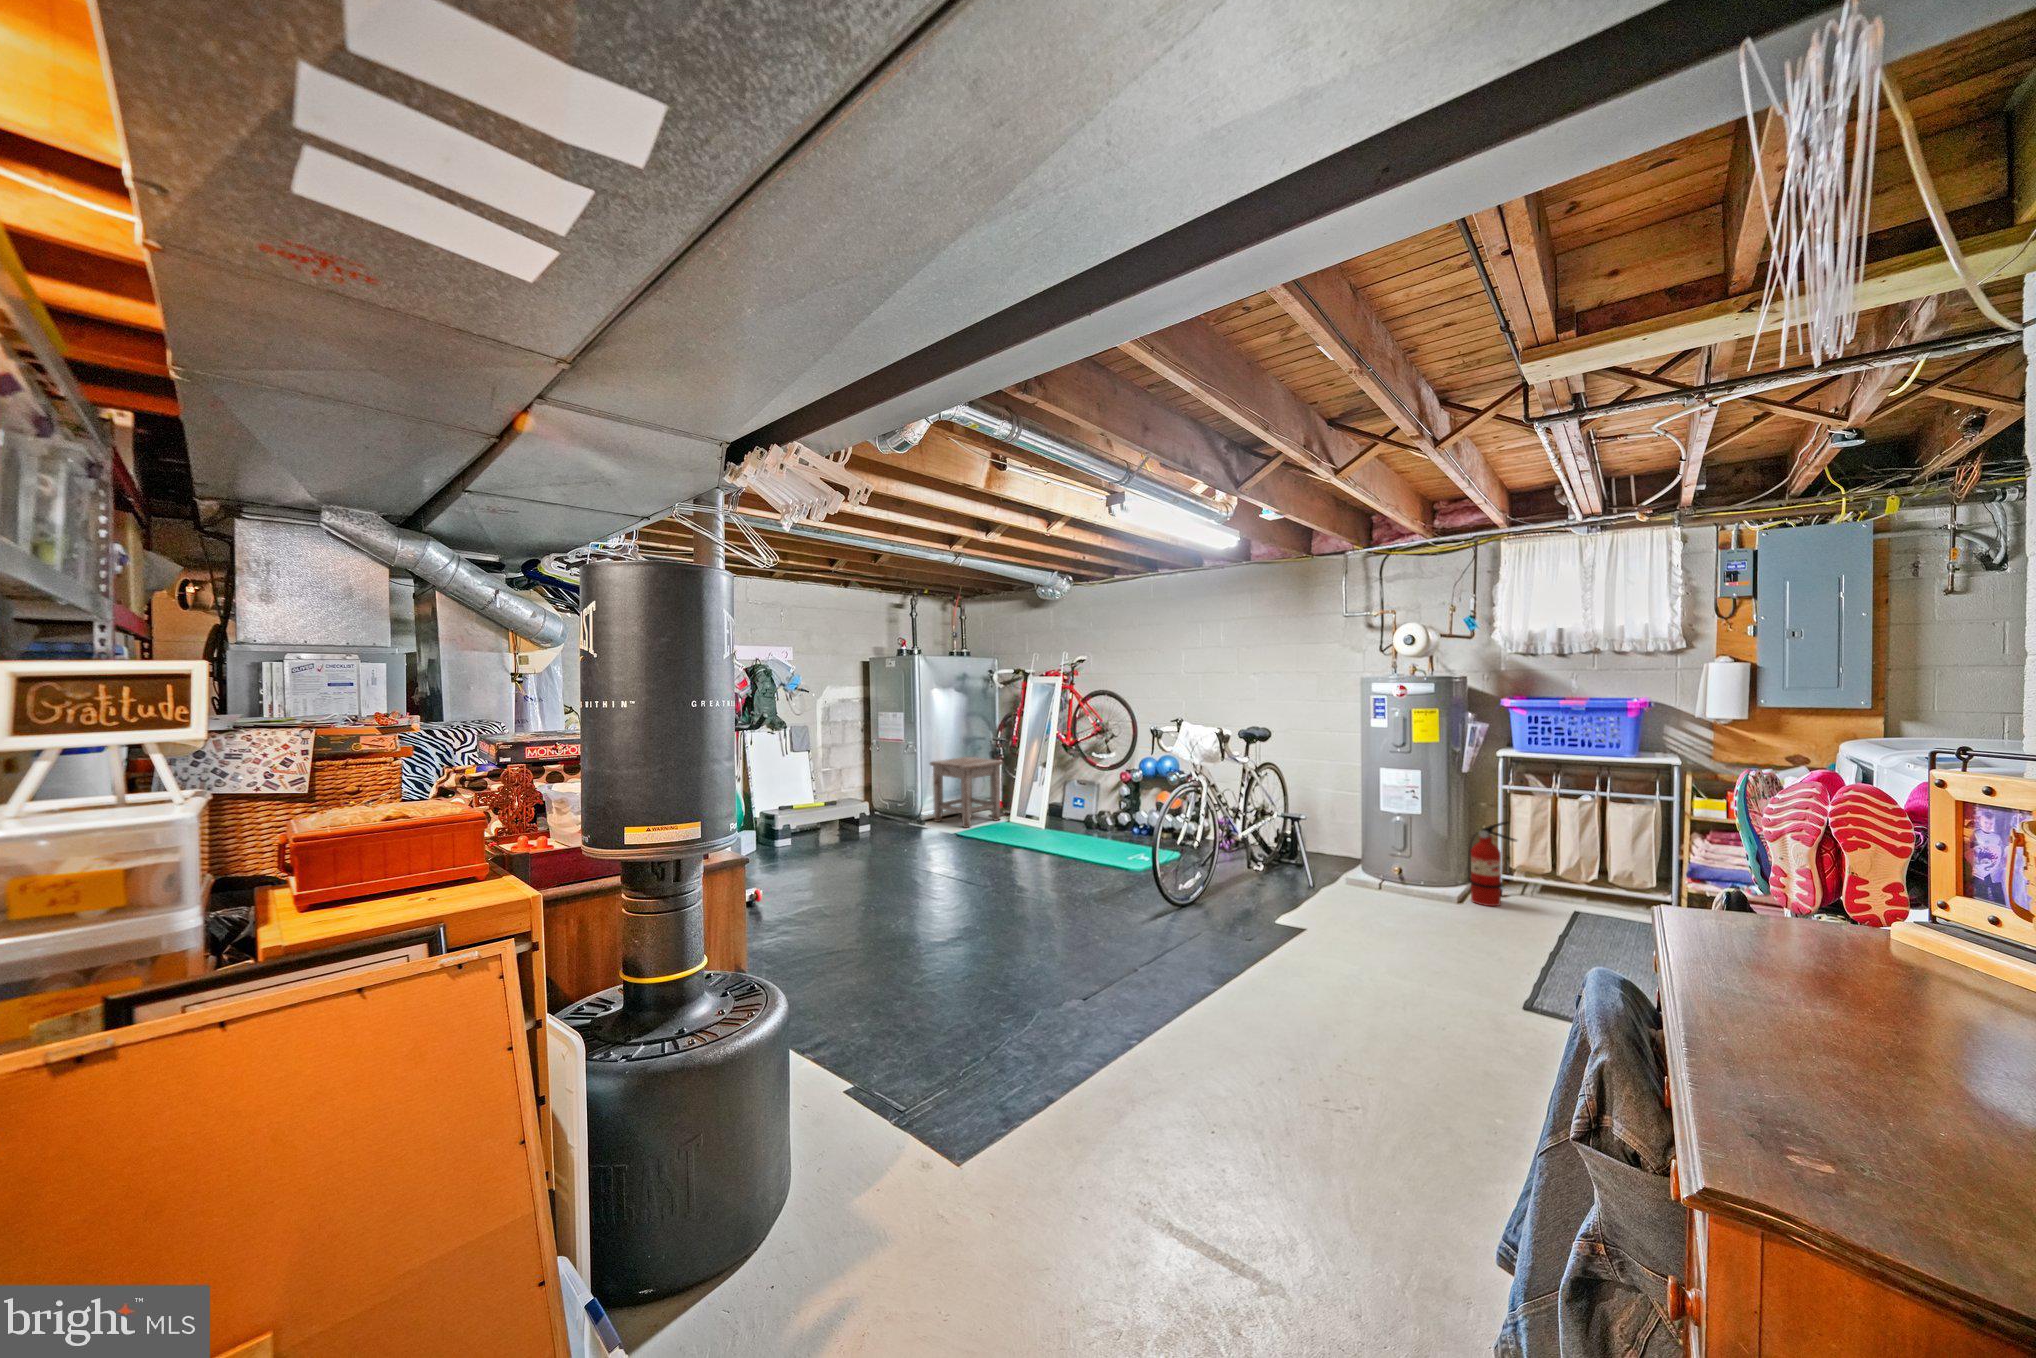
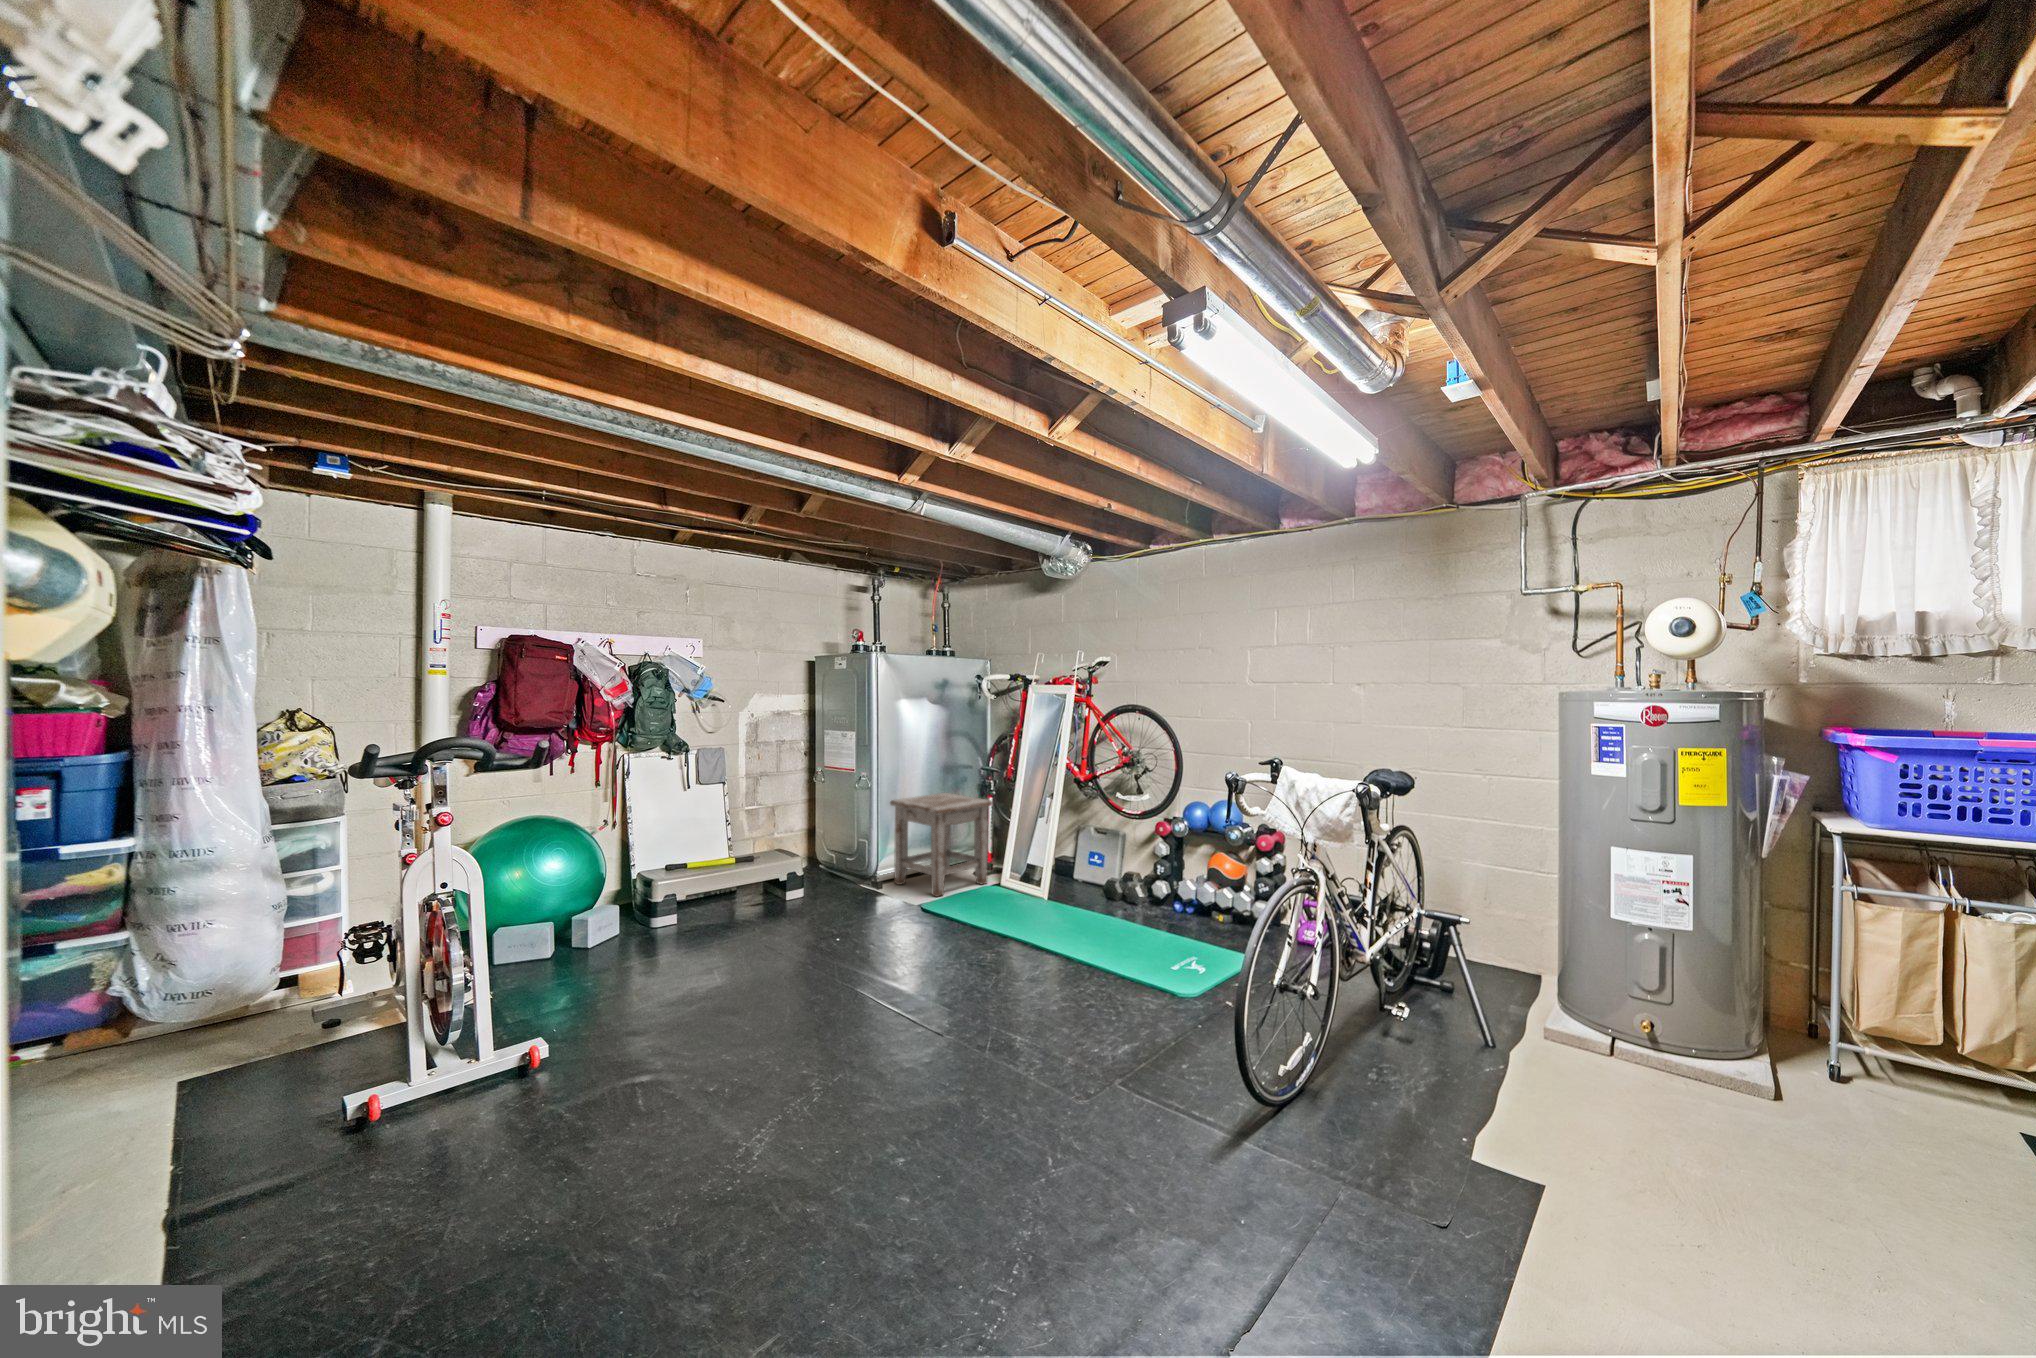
fire extinguisher: present [1468,821,1516,906] -> none [1775,951,1888,1104]

